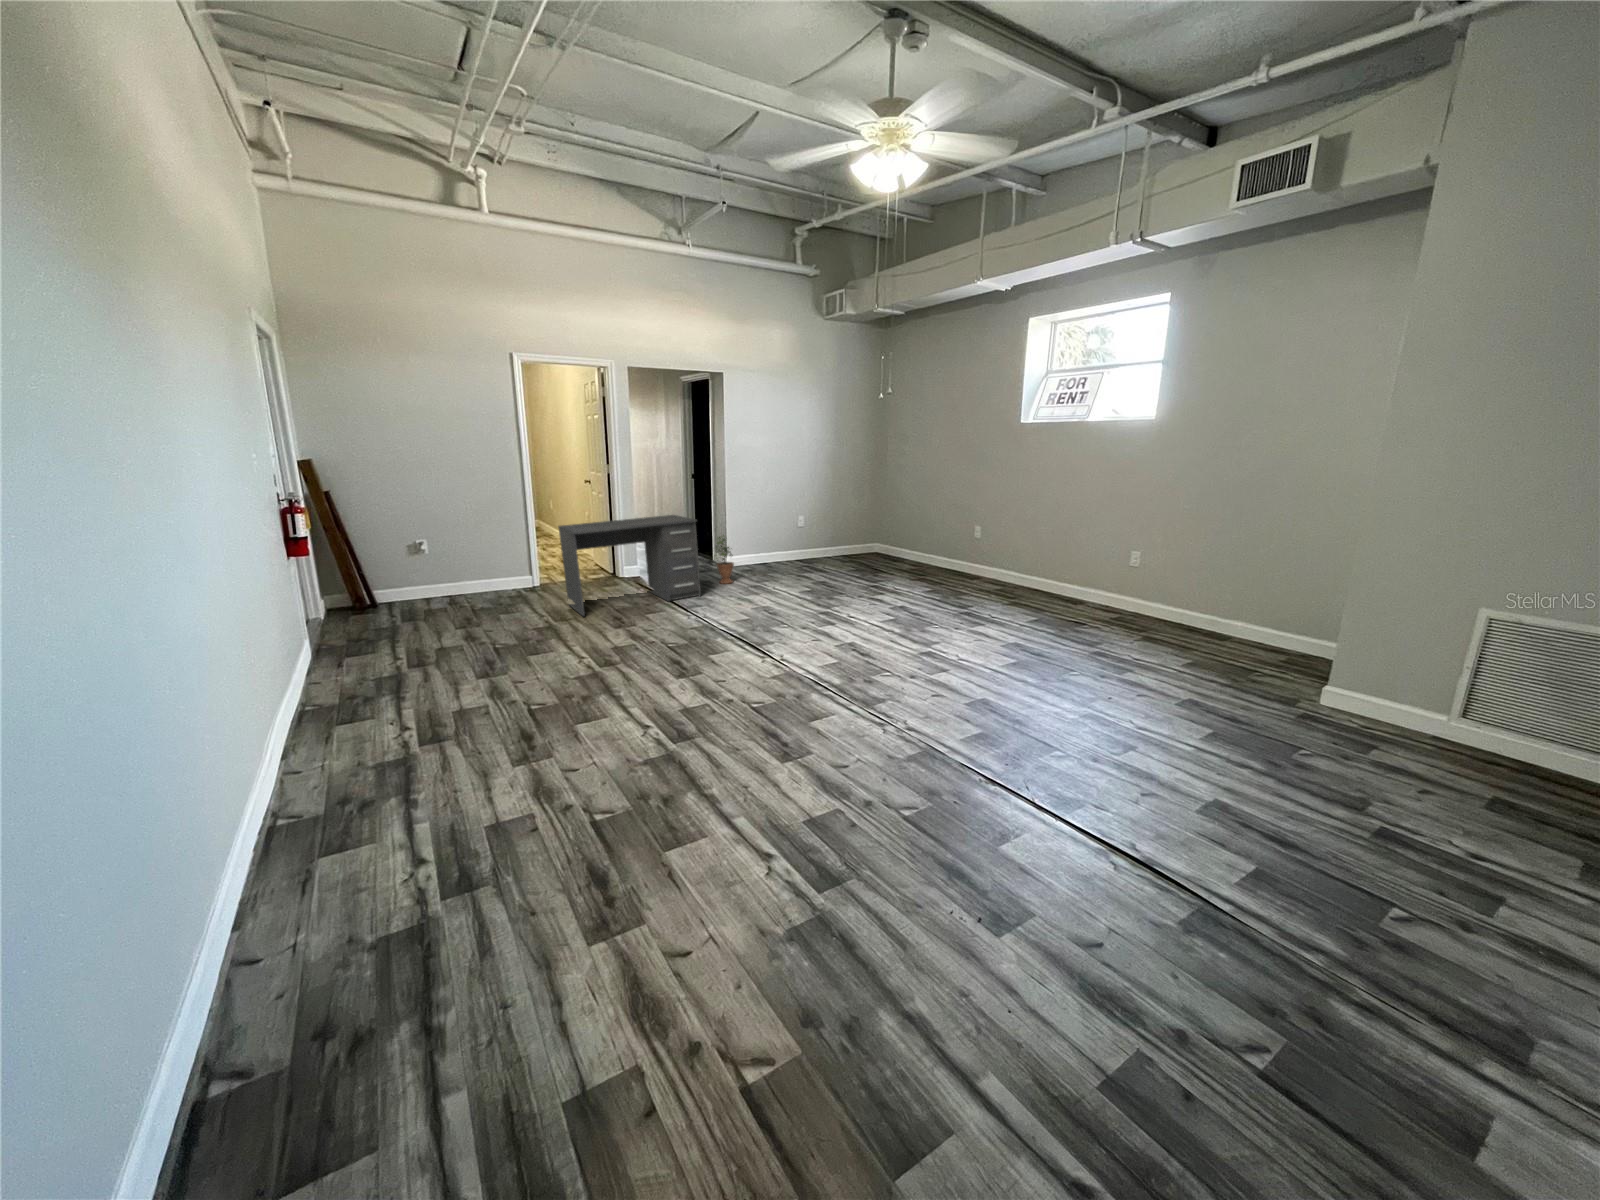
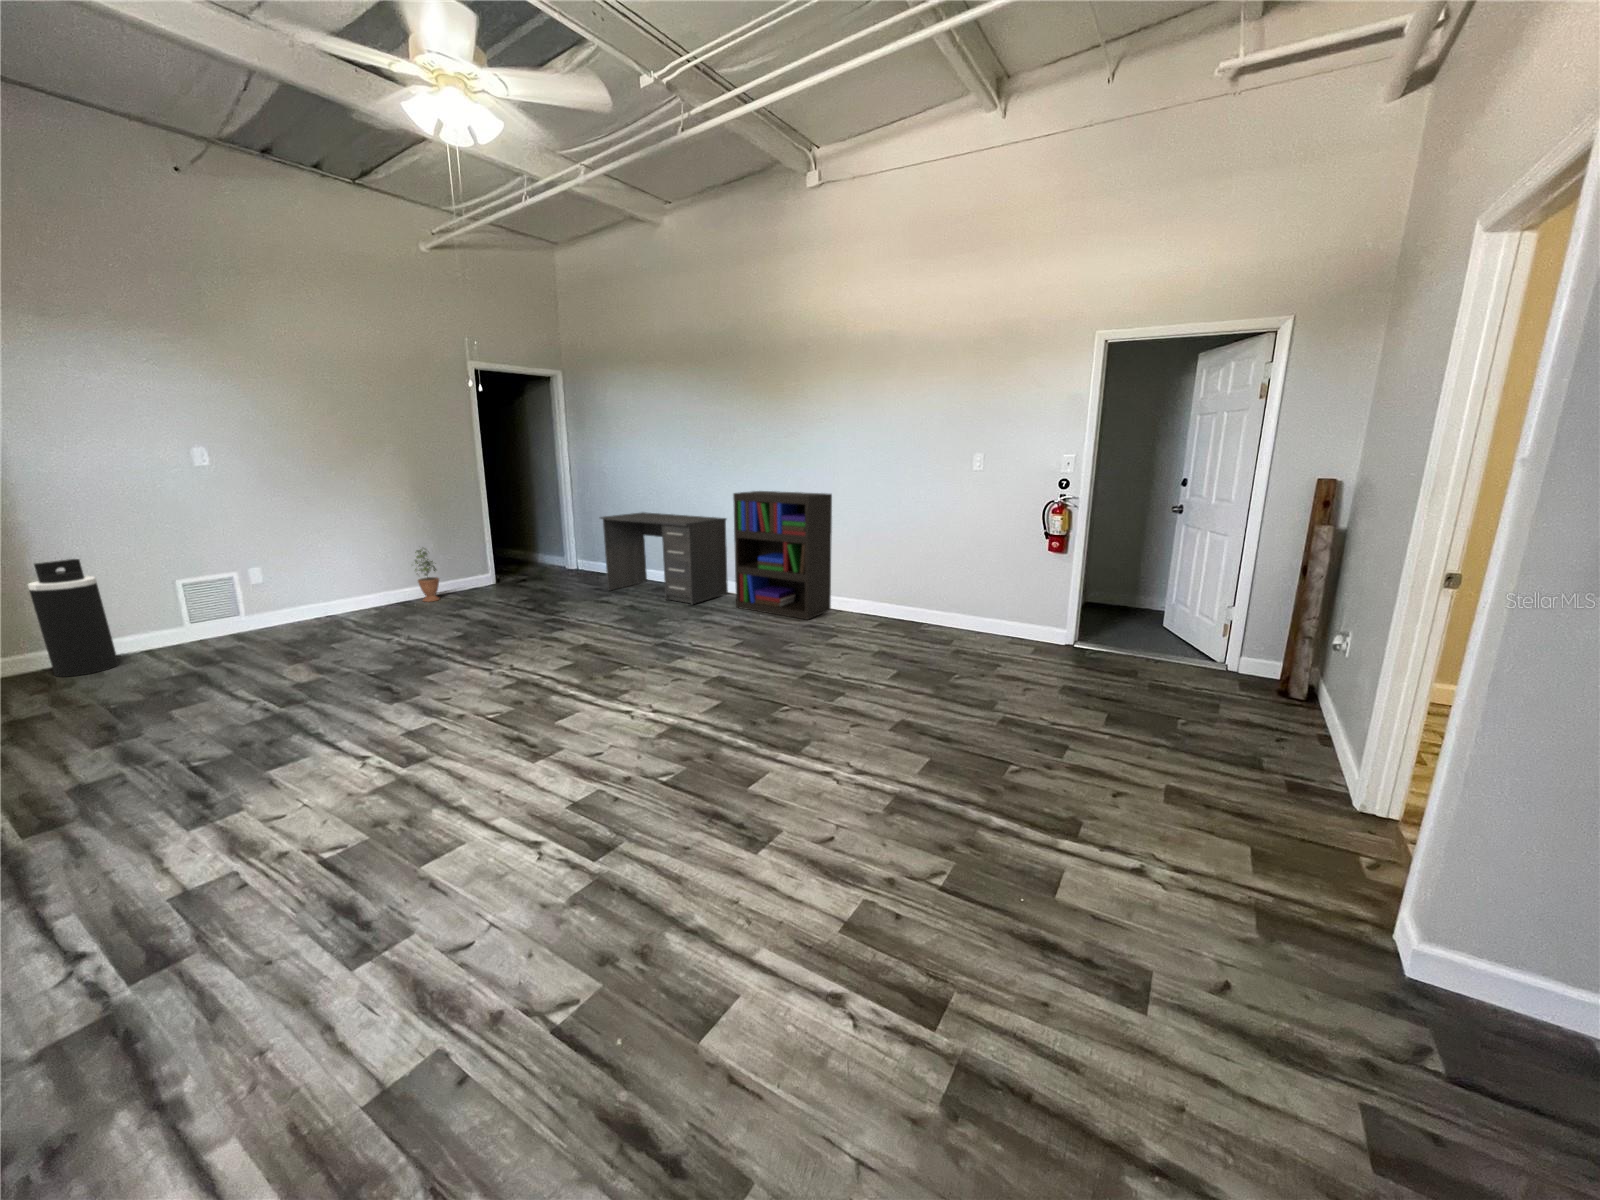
bookshelf: none [1014,483,1147,638] -> present [733,491,832,620]
desk: present [558,515,701,616] -> present [600,512,728,604]
trash can: none [468,538,515,625] -> present [28,559,118,677]

